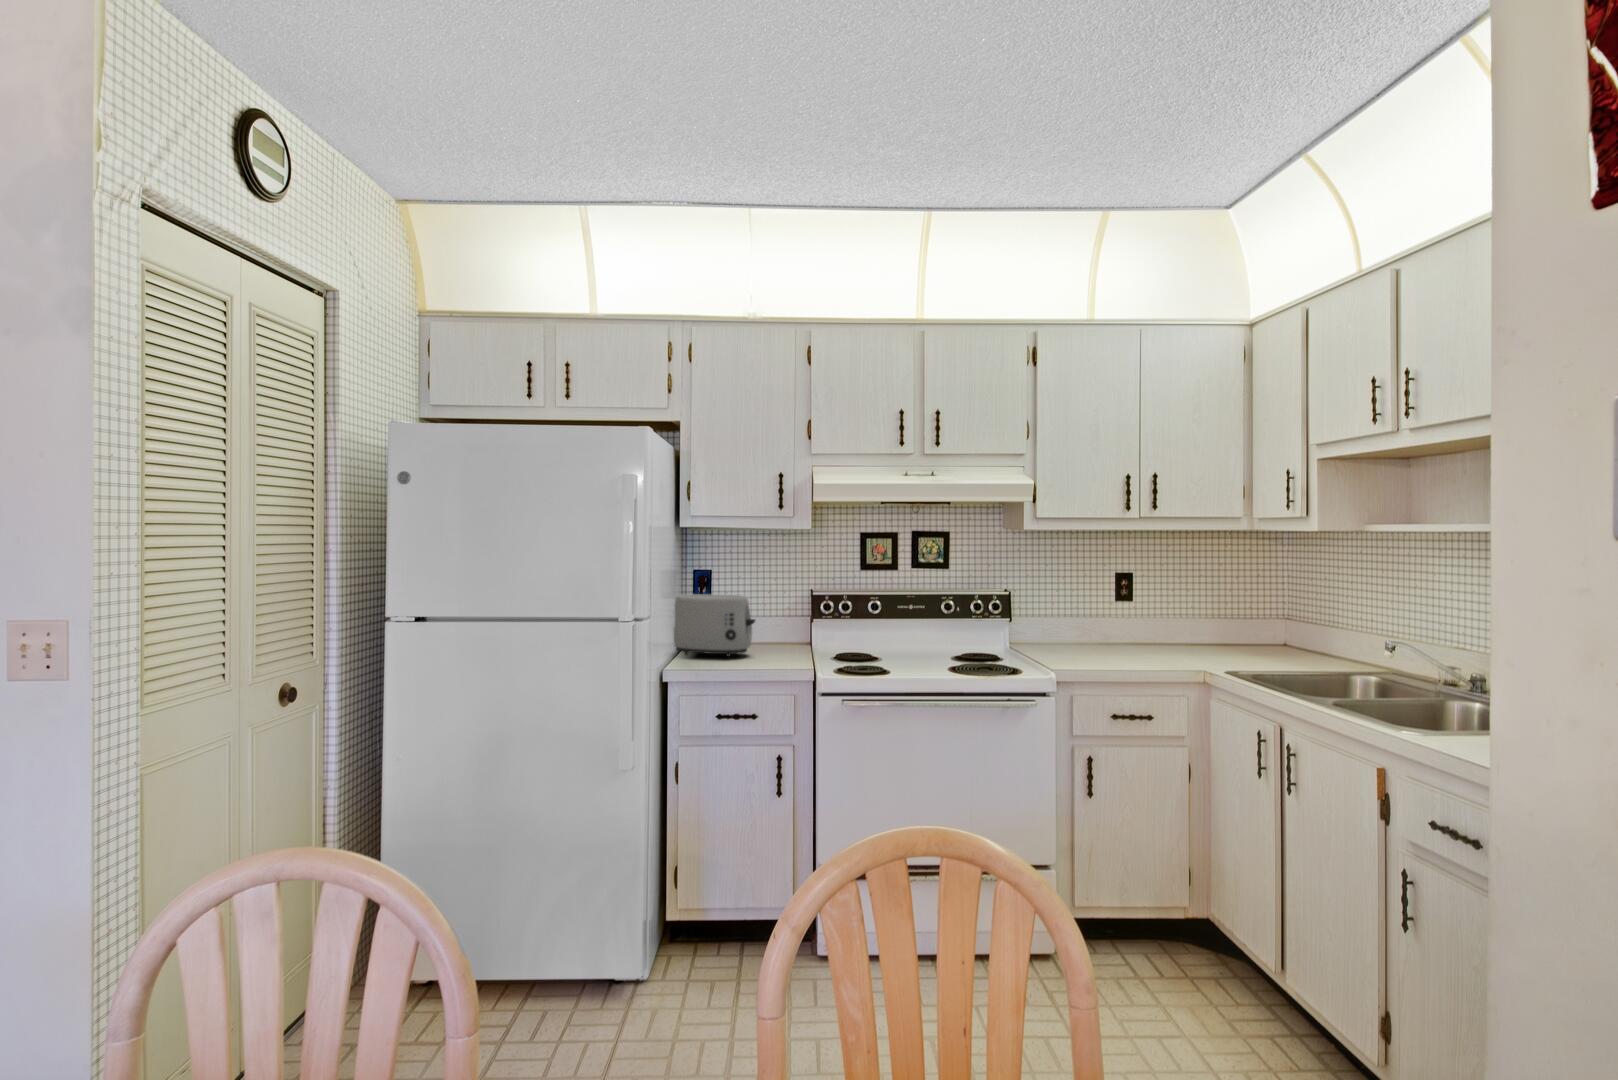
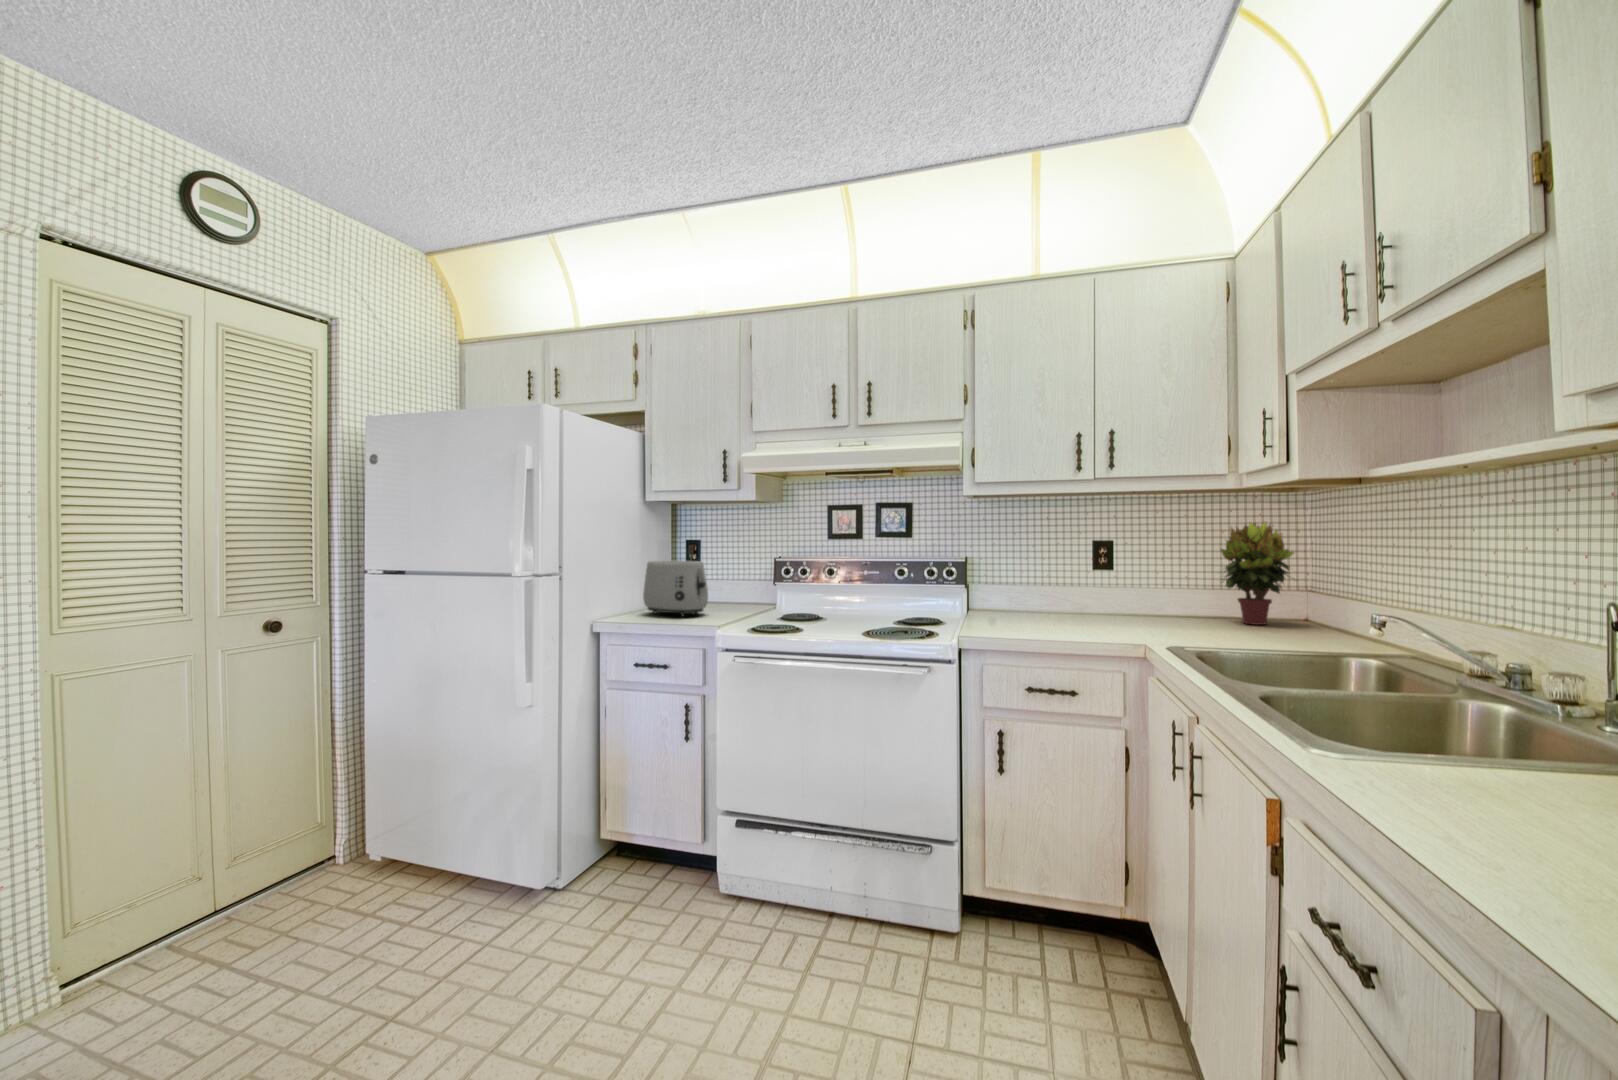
potted plant: none [1223,559,1288,648] -> present [1221,522,1294,625]

